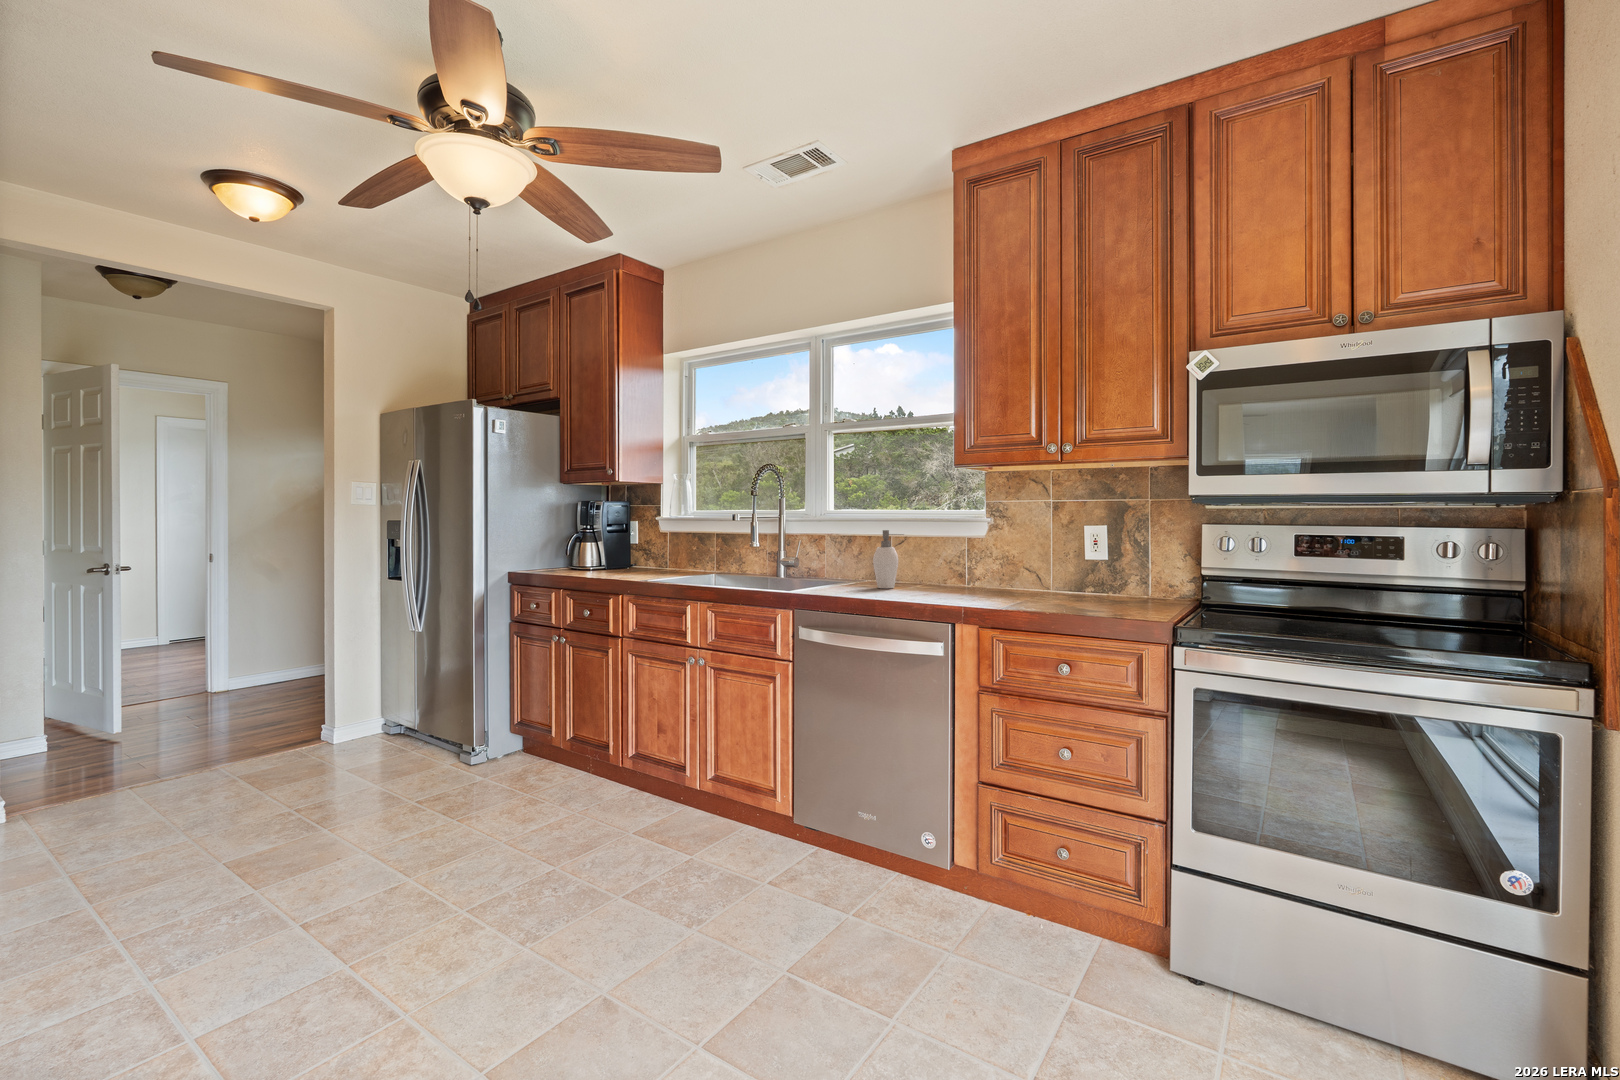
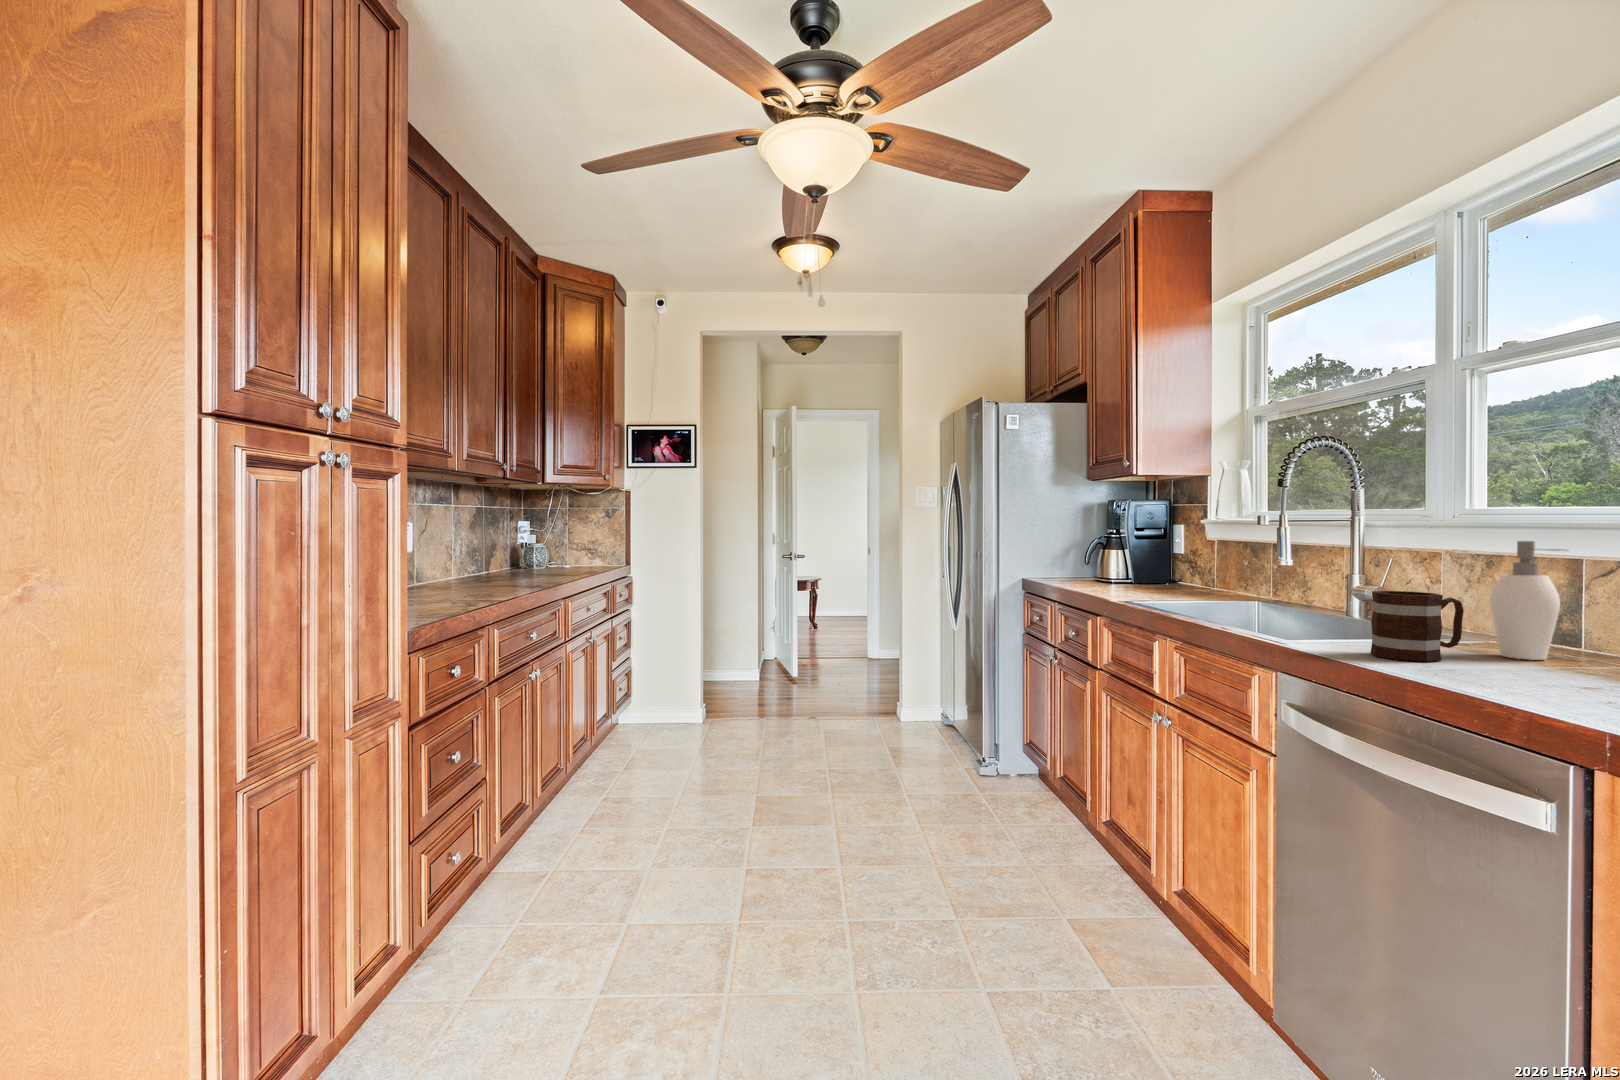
mug: none [837,559,870,594] -> present [1370,591,1464,662]

